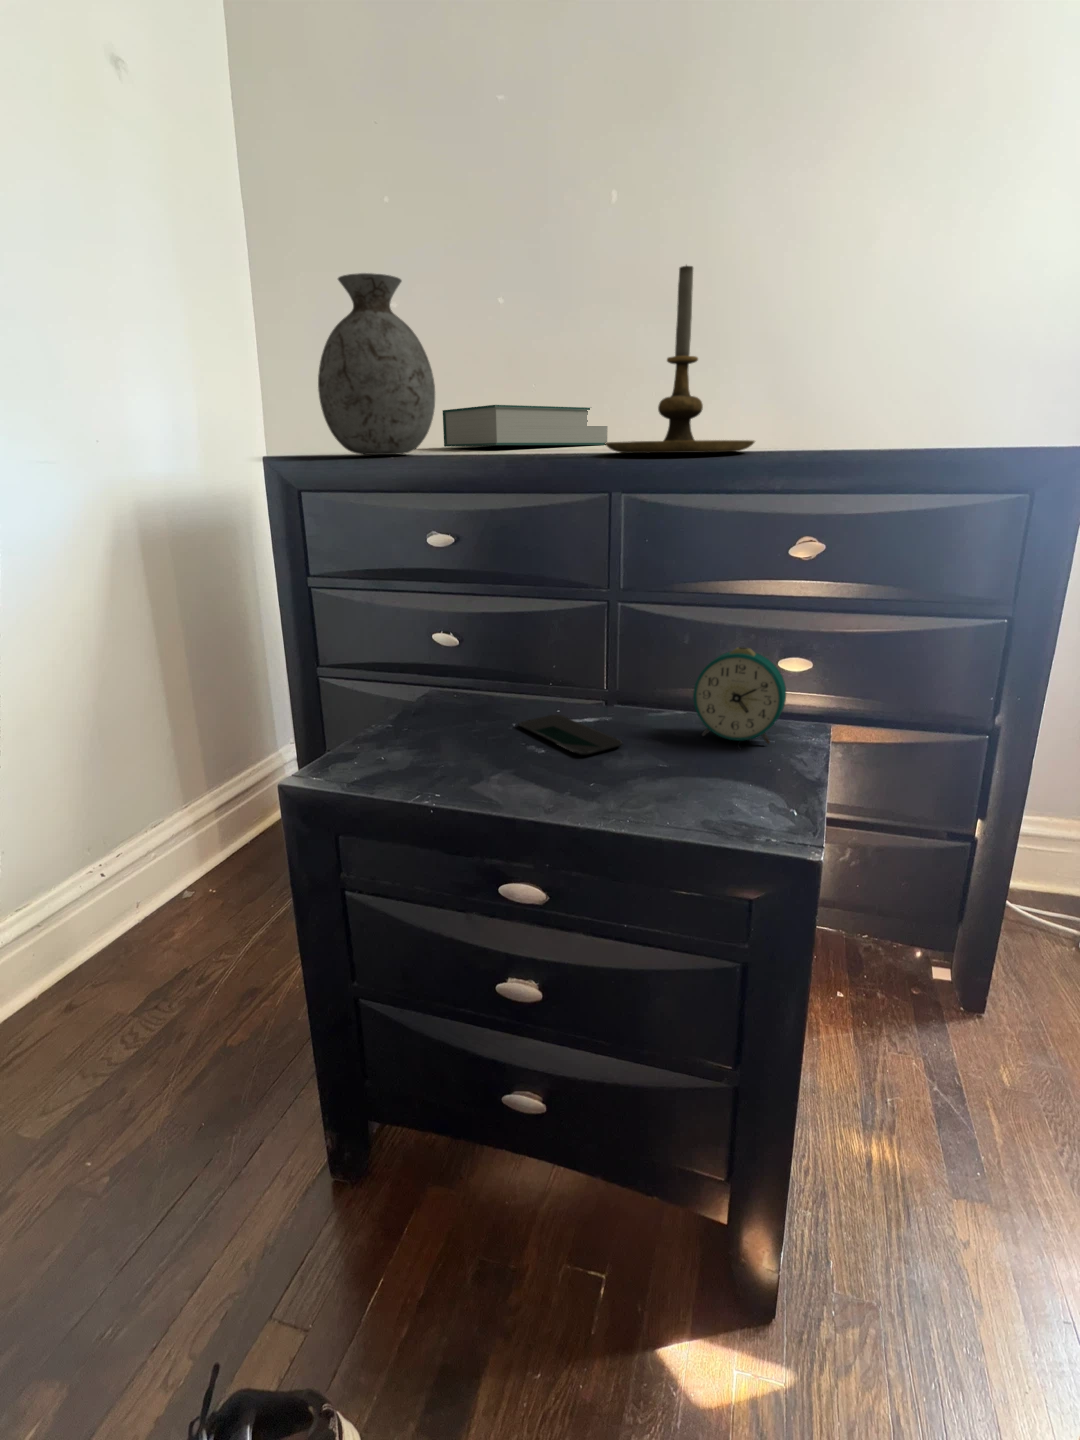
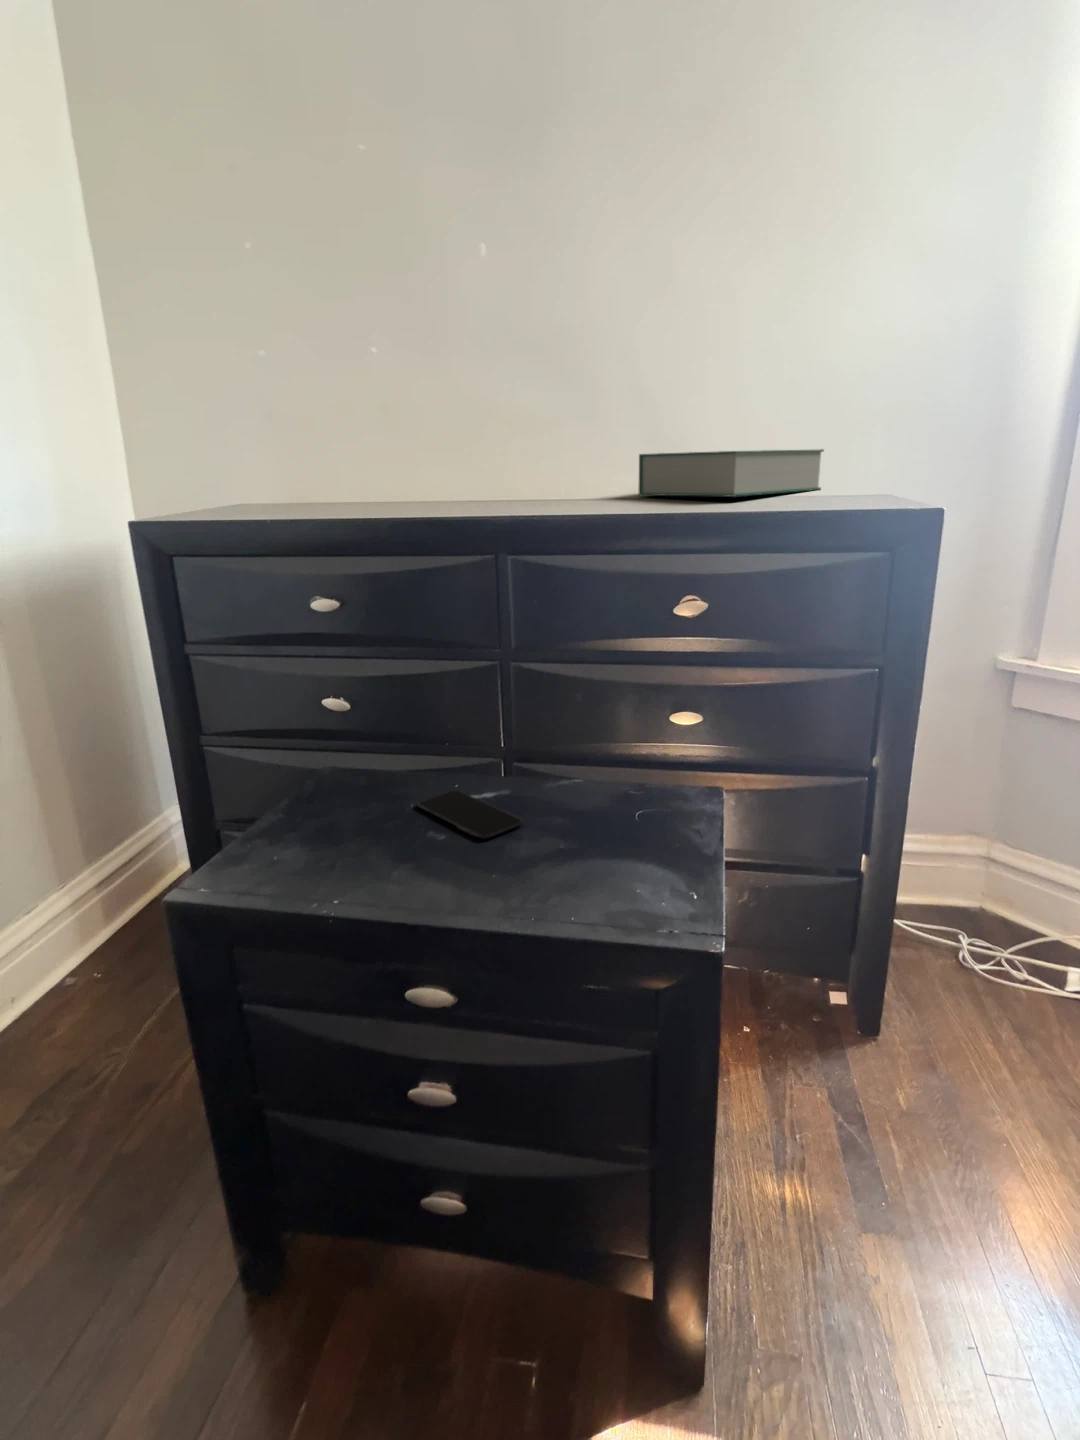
candle holder: present [605,265,755,453] -> none [489,330,636,515]
vase: present [318,273,435,455] -> none [186,332,312,515]
book: present [443,405,608,447] -> present [639,449,824,497]
alarm clock: present [693,647,786,744] -> none [590,719,680,812]

